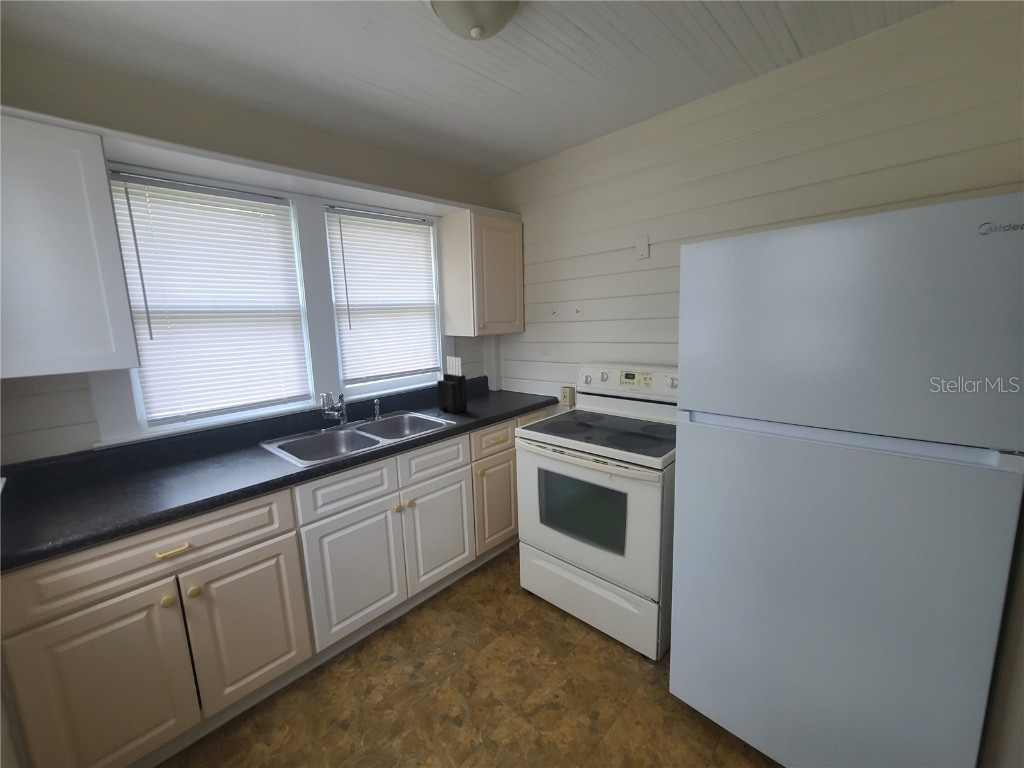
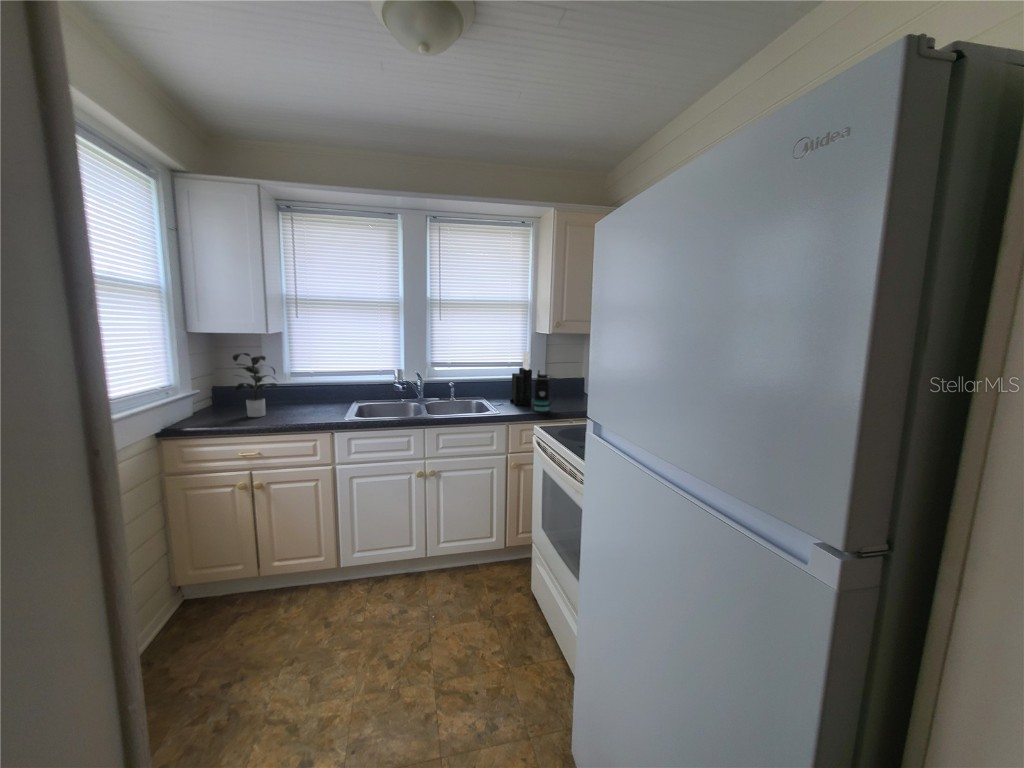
bottle: none [475,375,496,415] -> present [534,370,556,411]
potted plant: none [77,401,202,499] -> present [233,353,277,417]

